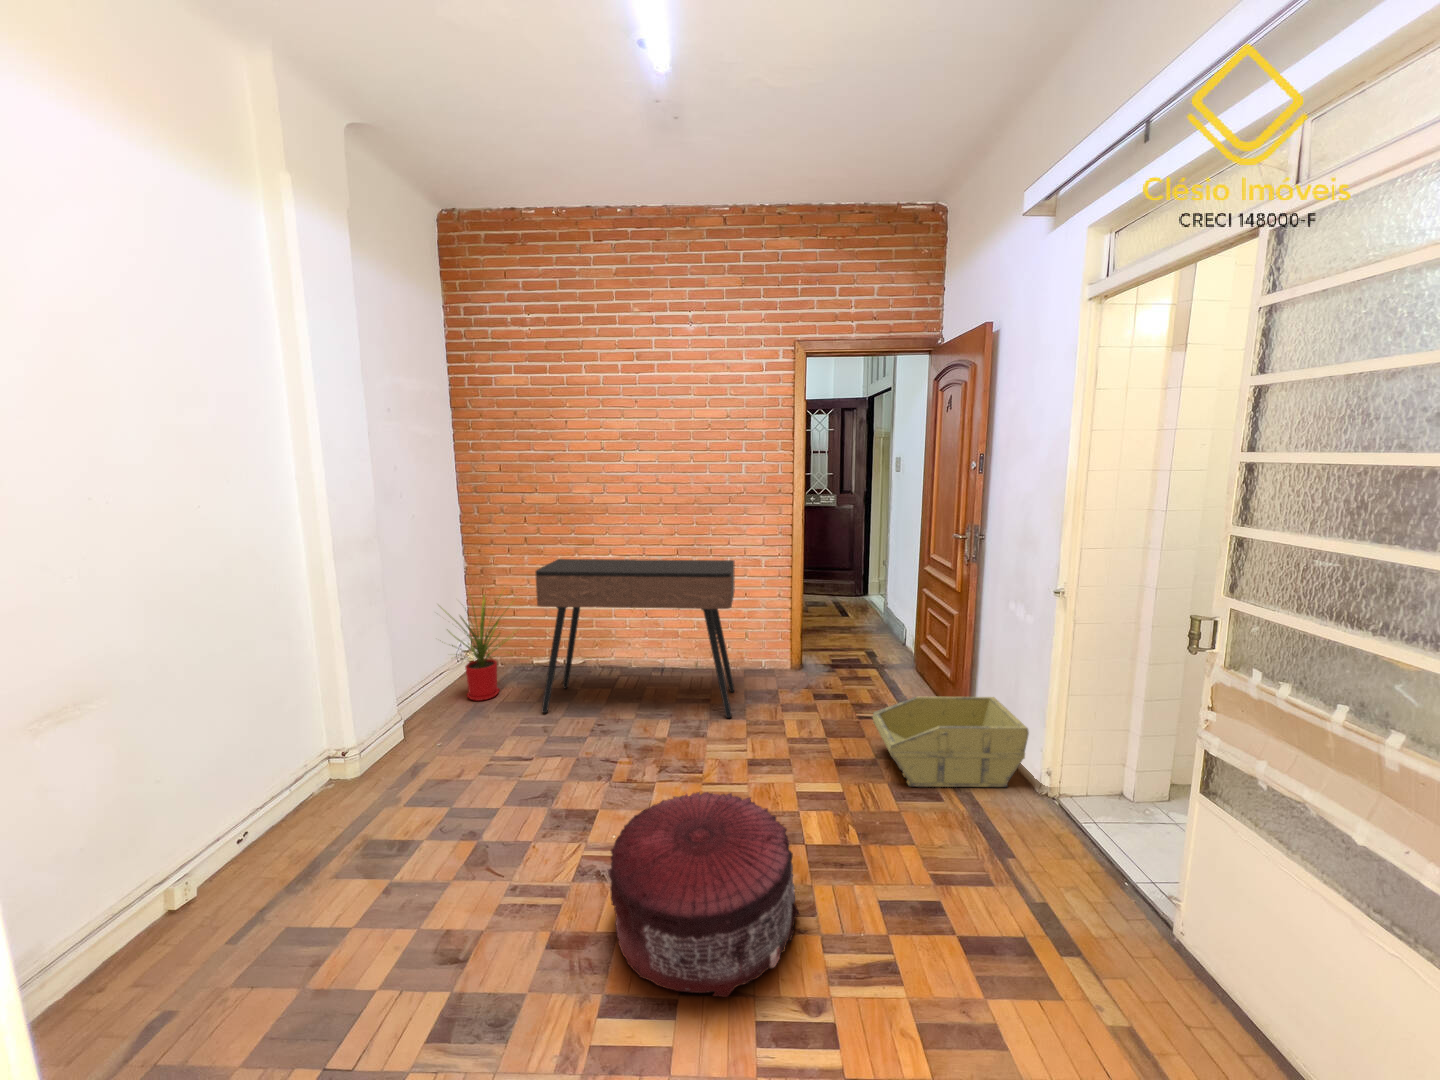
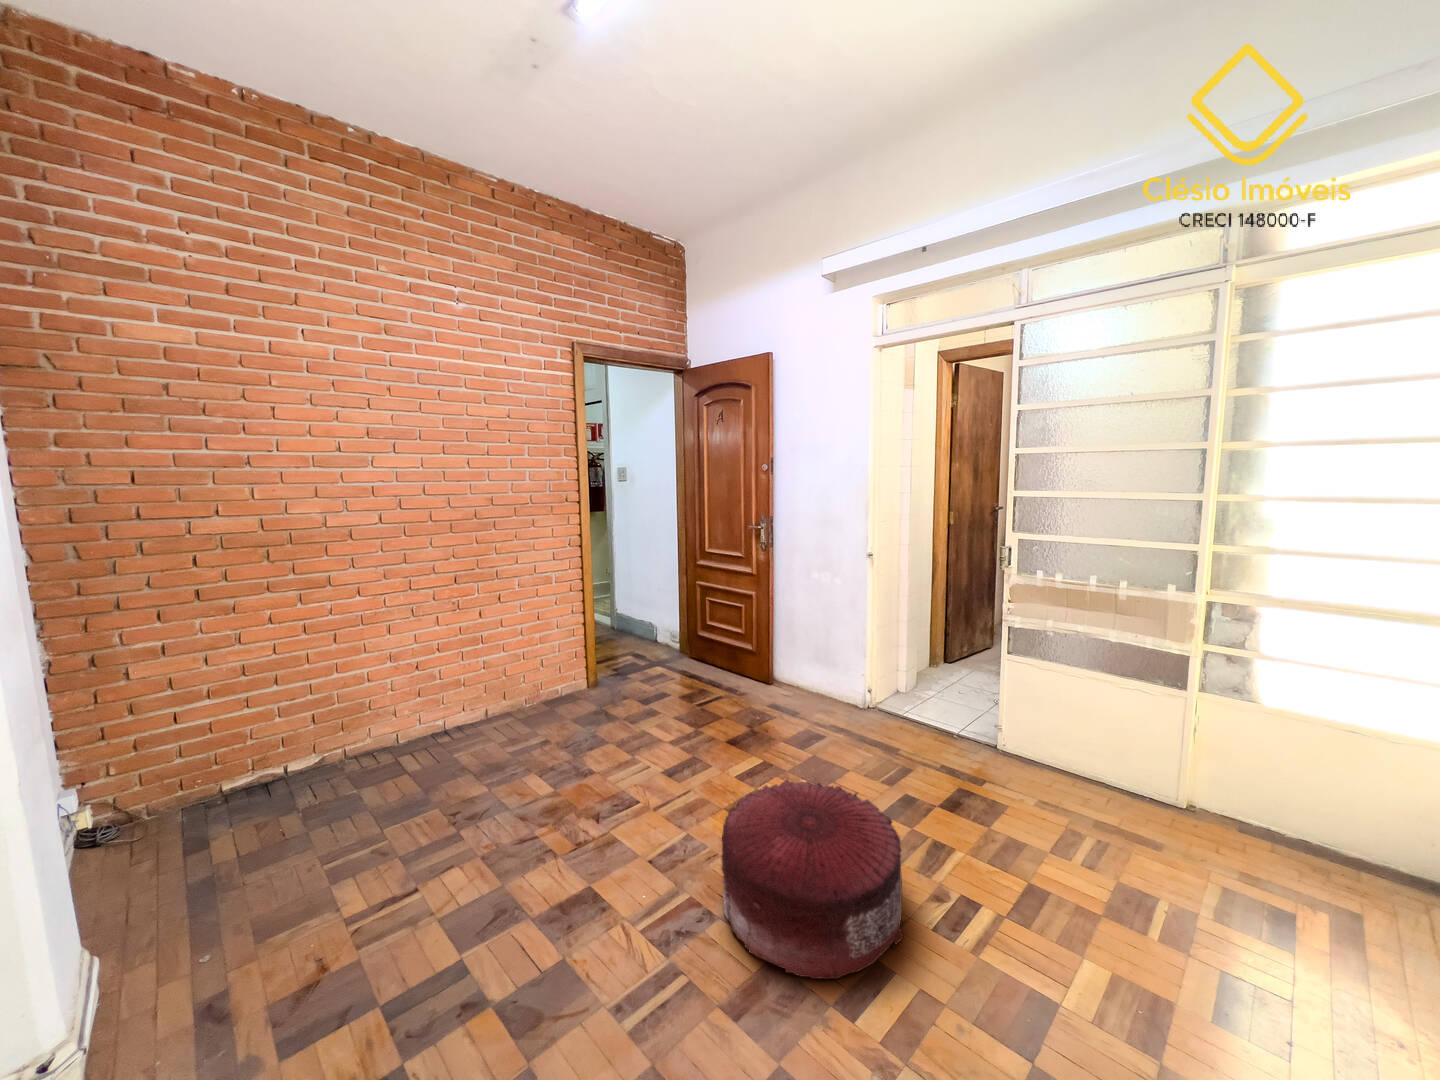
console table: present [535,559,735,718] -> none [311,577,597,838]
house plant: present [445,595,509,701] -> none [53,671,250,880]
storage bin: present [872,697,1029,787] -> none [740,651,852,738]

